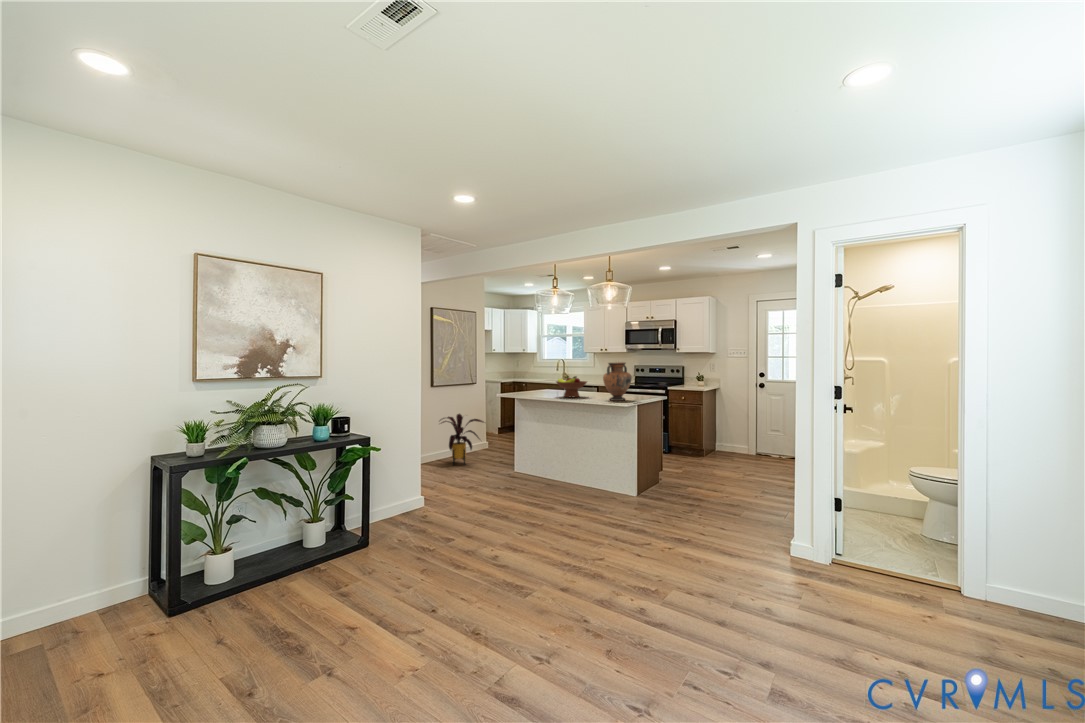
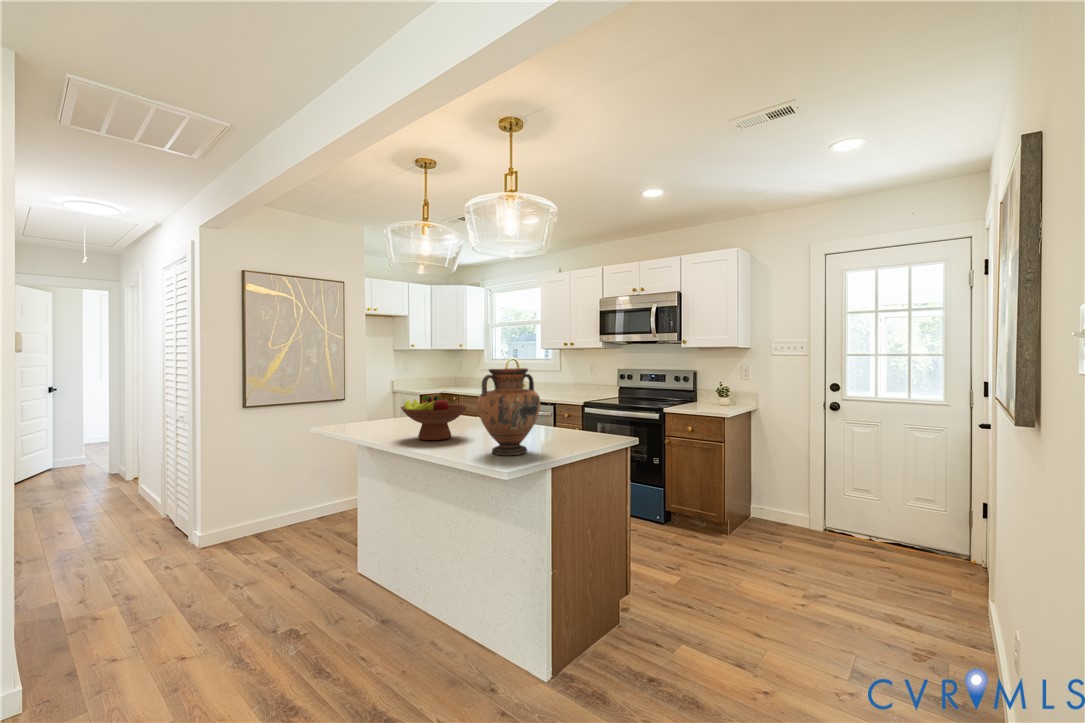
house plant: present [442,414,483,465] -> none [236,453,326,550]

